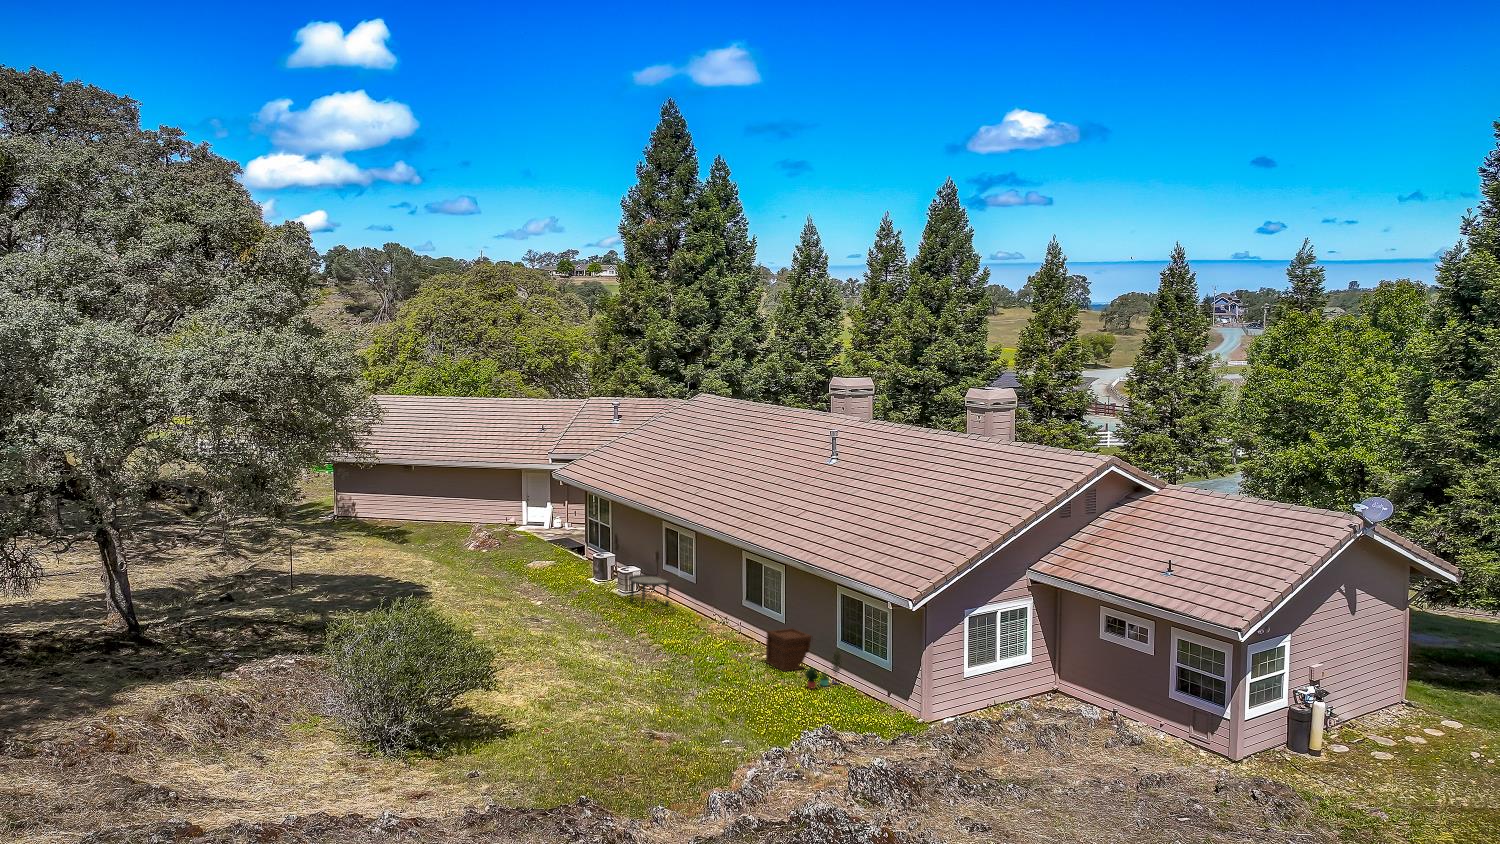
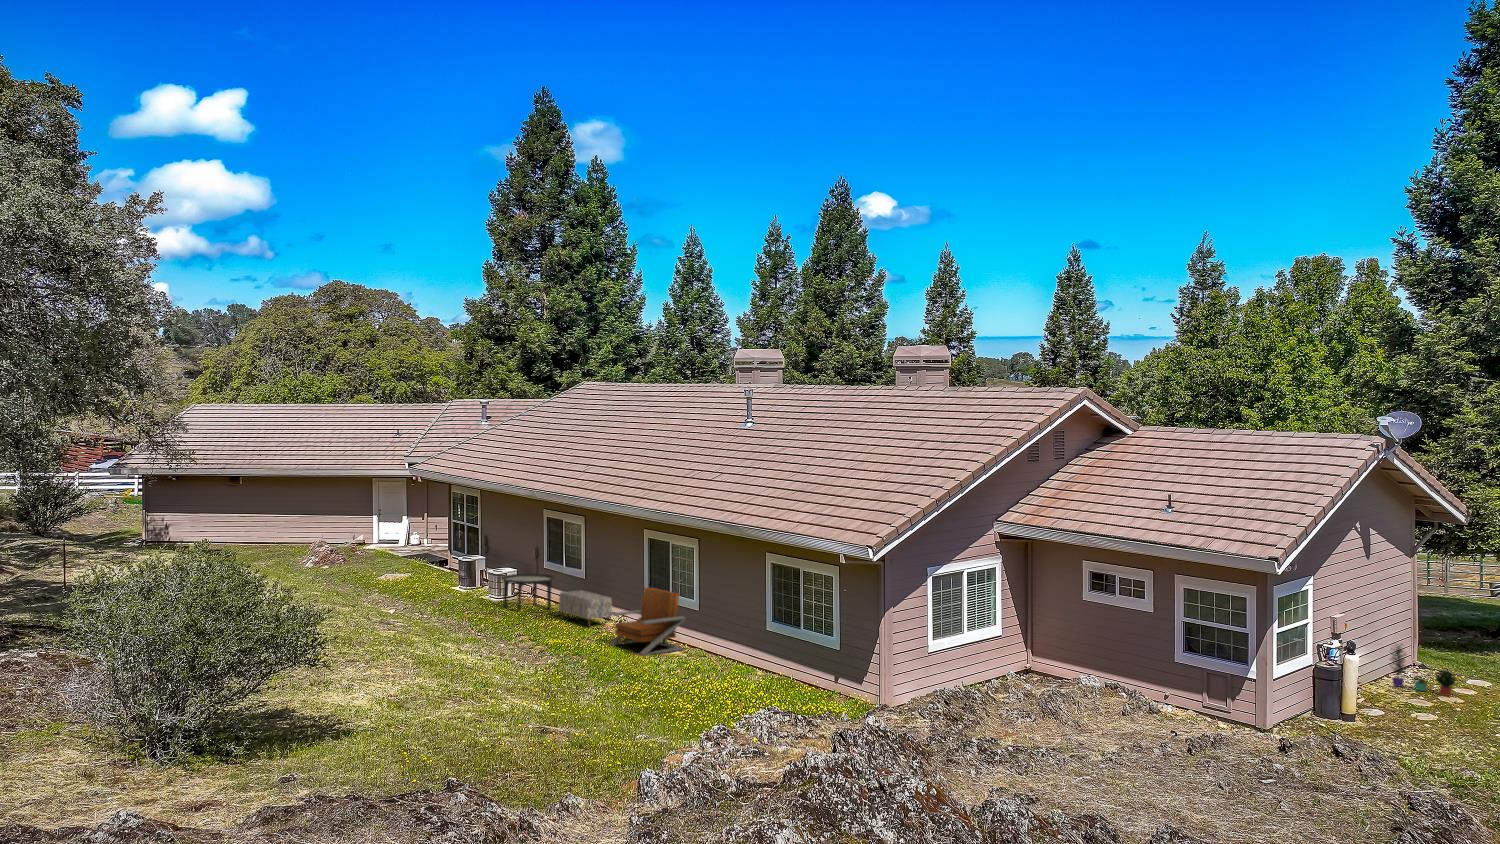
bench: none [675,593,718,627] -> present [559,590,612,627]
lounge chair: none [713,600,775,658] -> present [610,588,686,656]
wooden crate: present [766,628,811,671] -> none [677,615,735,667]
potted plant: present [805,649,842,688] -> present [1391,644,1456,696]

